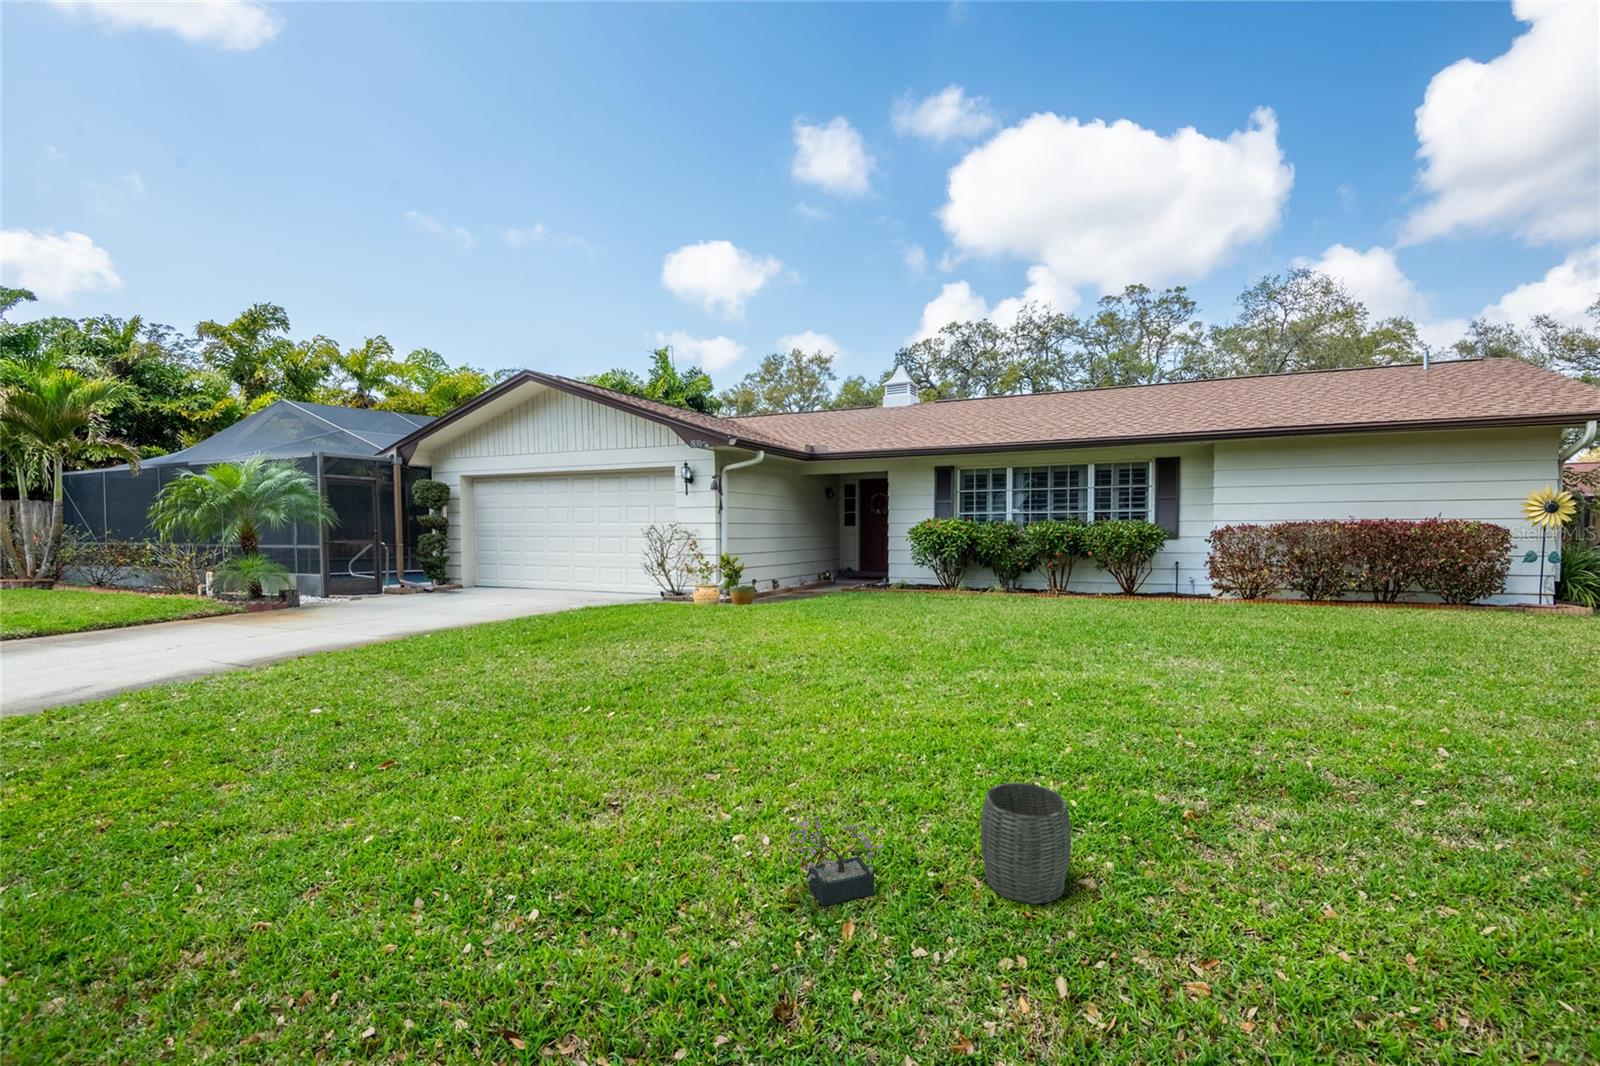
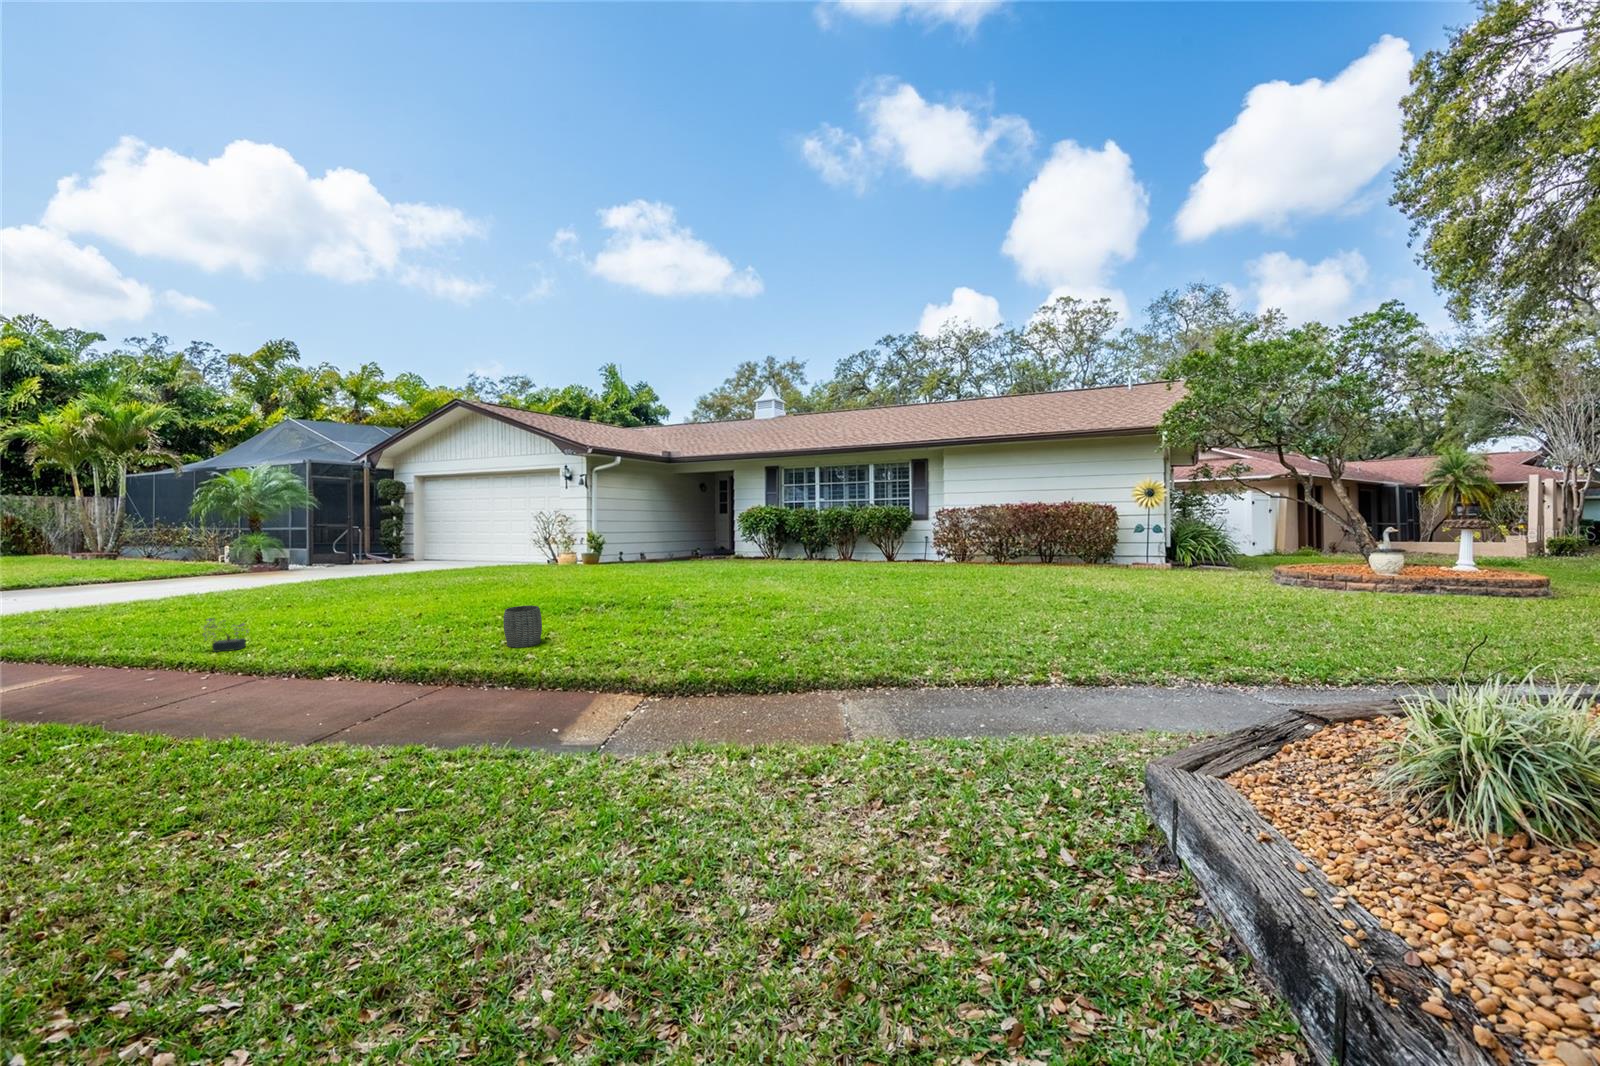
decorative plant: present [789,814,883,906] -> present [203,619,249,652]

